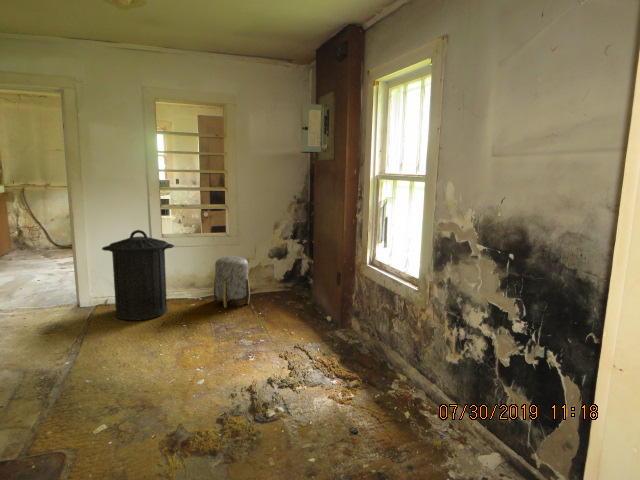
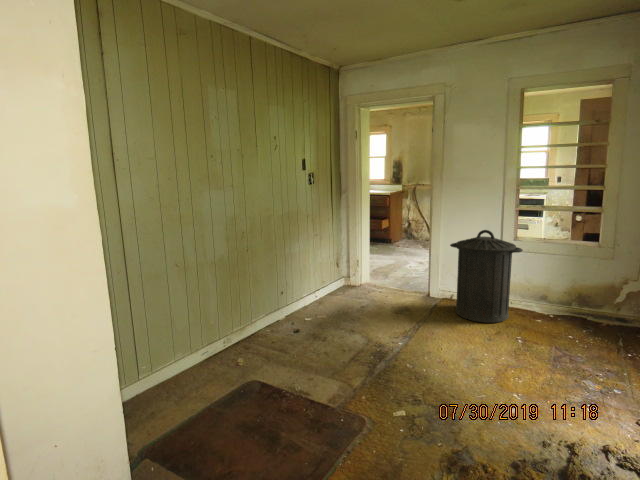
stool: present [214,257,250,308] -> none [569,272,622,337]

